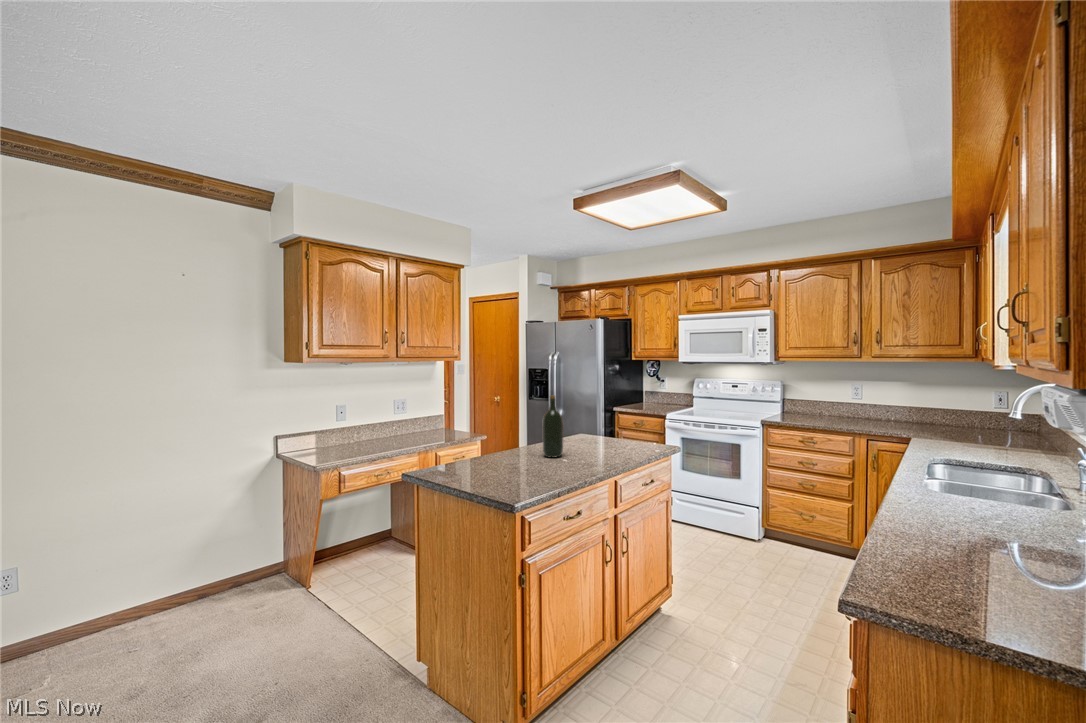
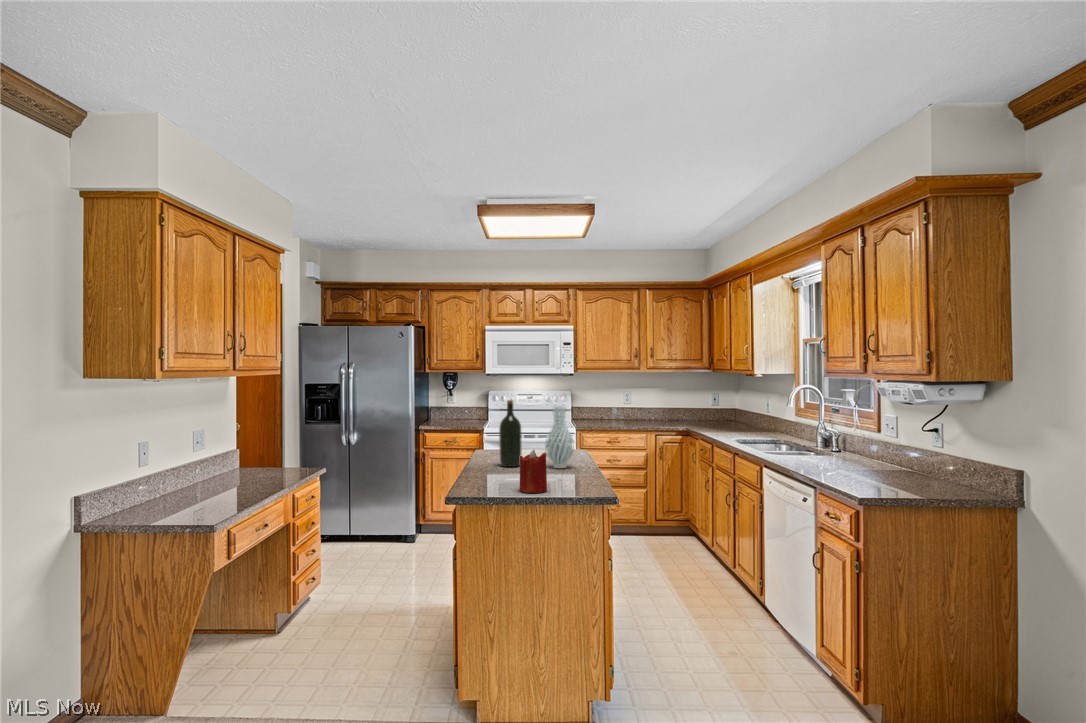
vase: none [572,403,600,466] -> present [545,406,574,468]
candle: none [479,445,506,486] -> present [520,450,547,493]

